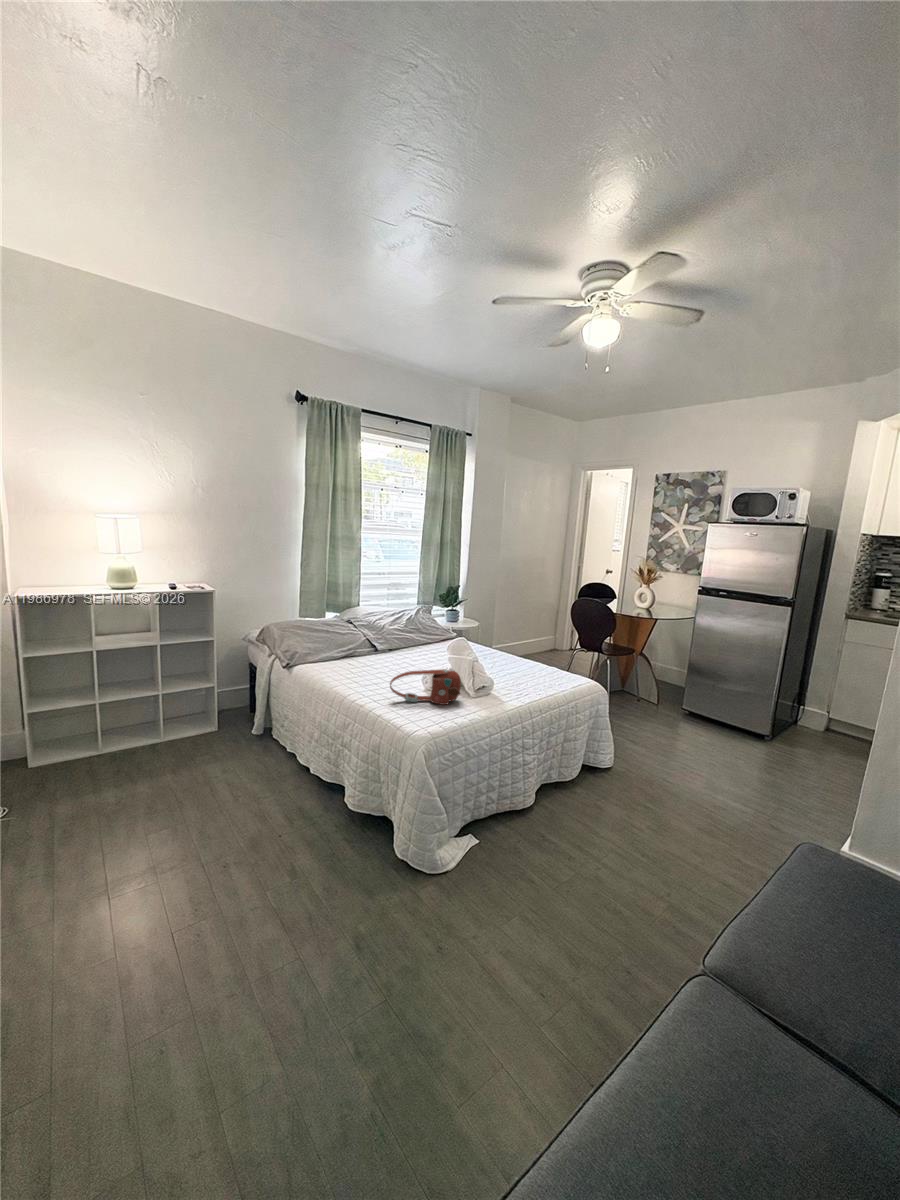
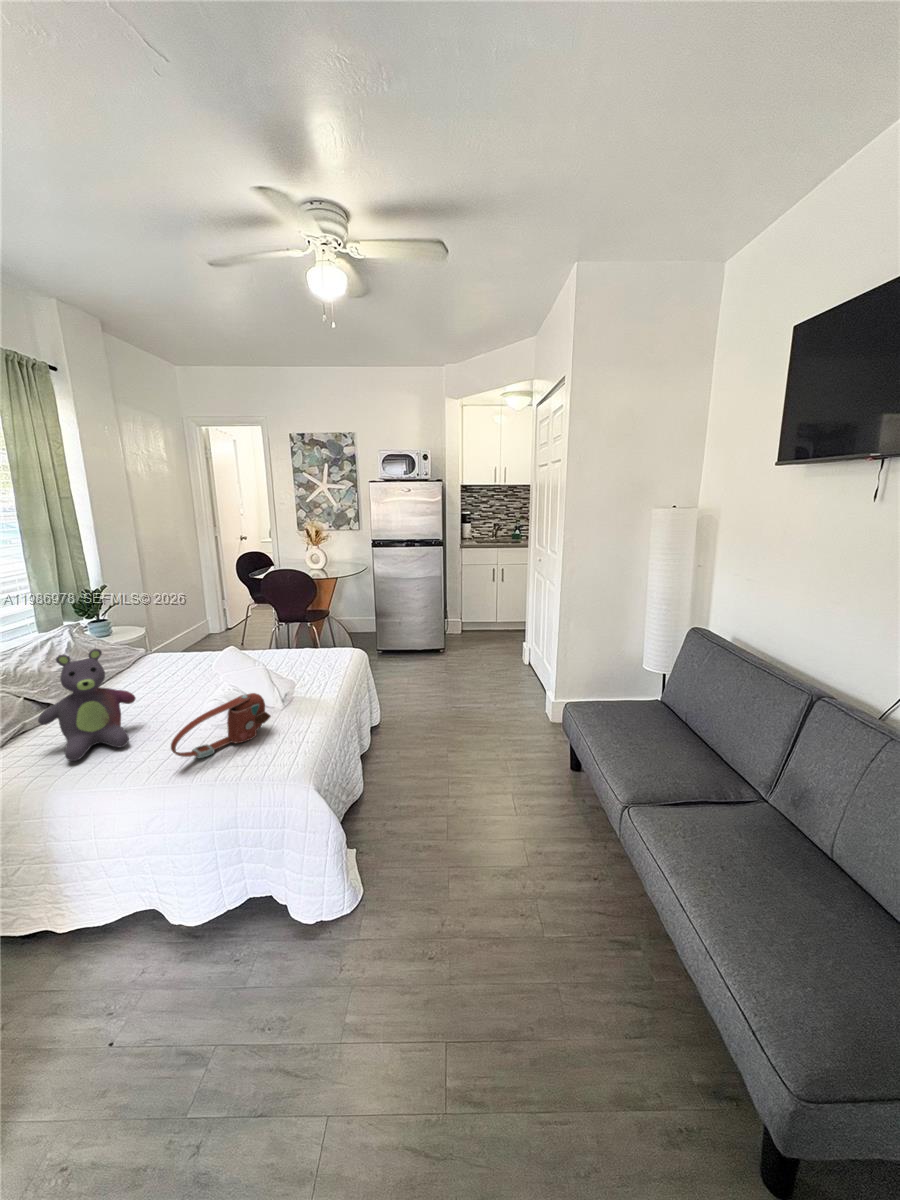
stuffed bear: none [360,613,408,680] -> present [38,649,135,761]

